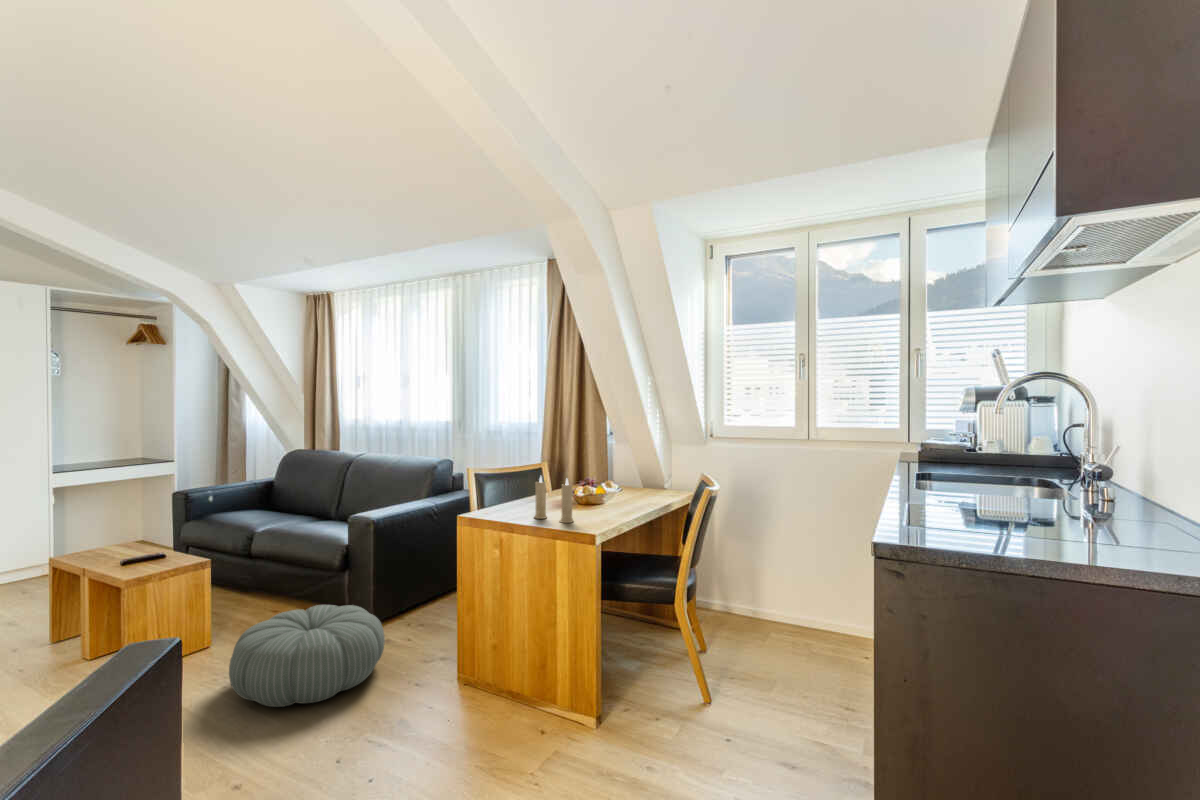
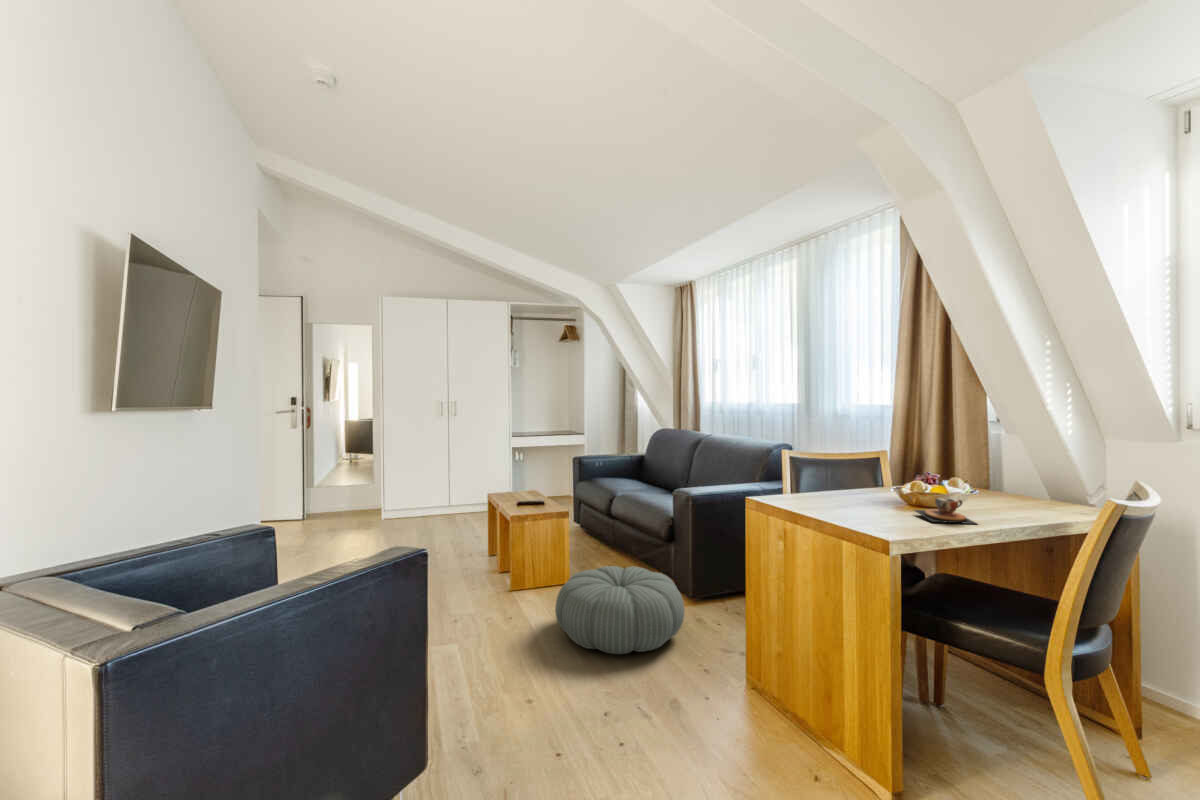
candle: present [534,477,573,523] -> none [829,459,879,524]
teacup: none [586,495,629,515] -> present [915,496,976,524]

